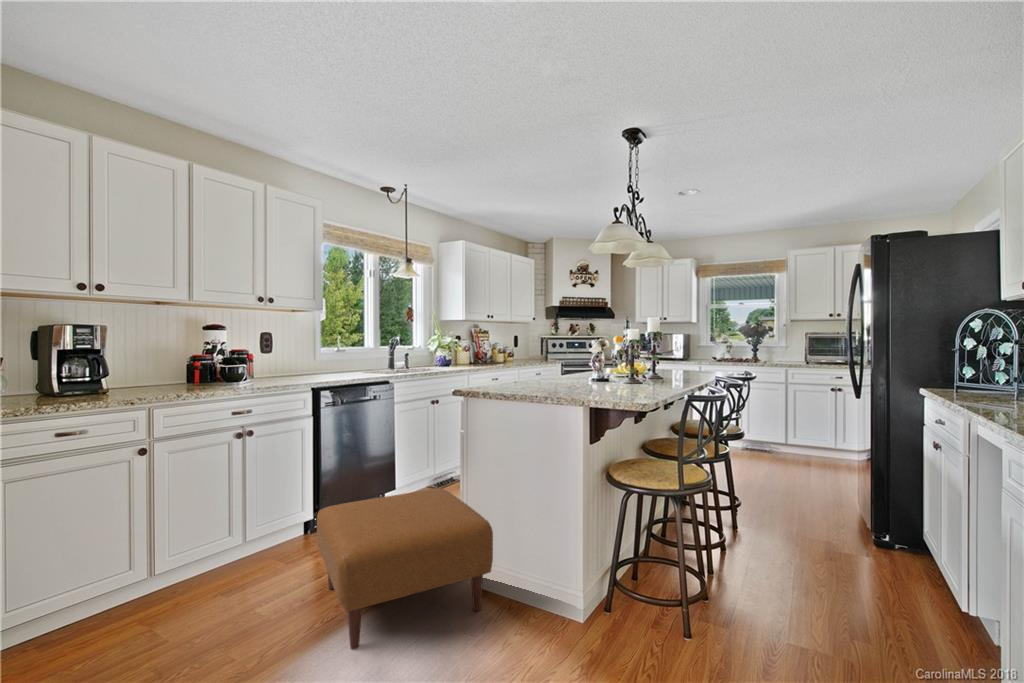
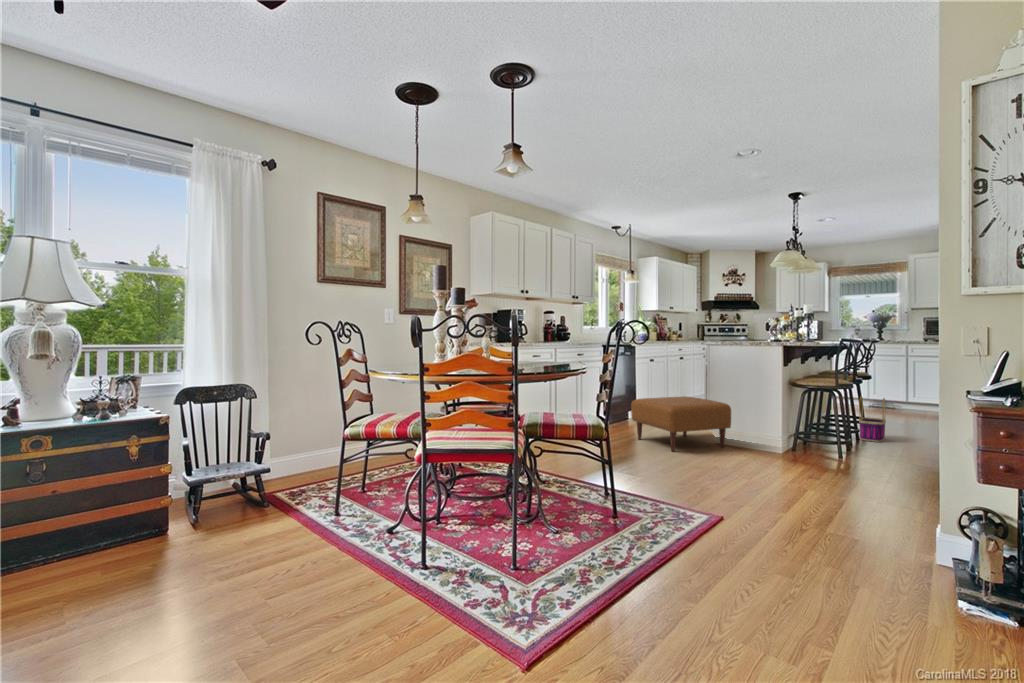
basket: none [727,474,767,559] -> present [859,397,886,442]

